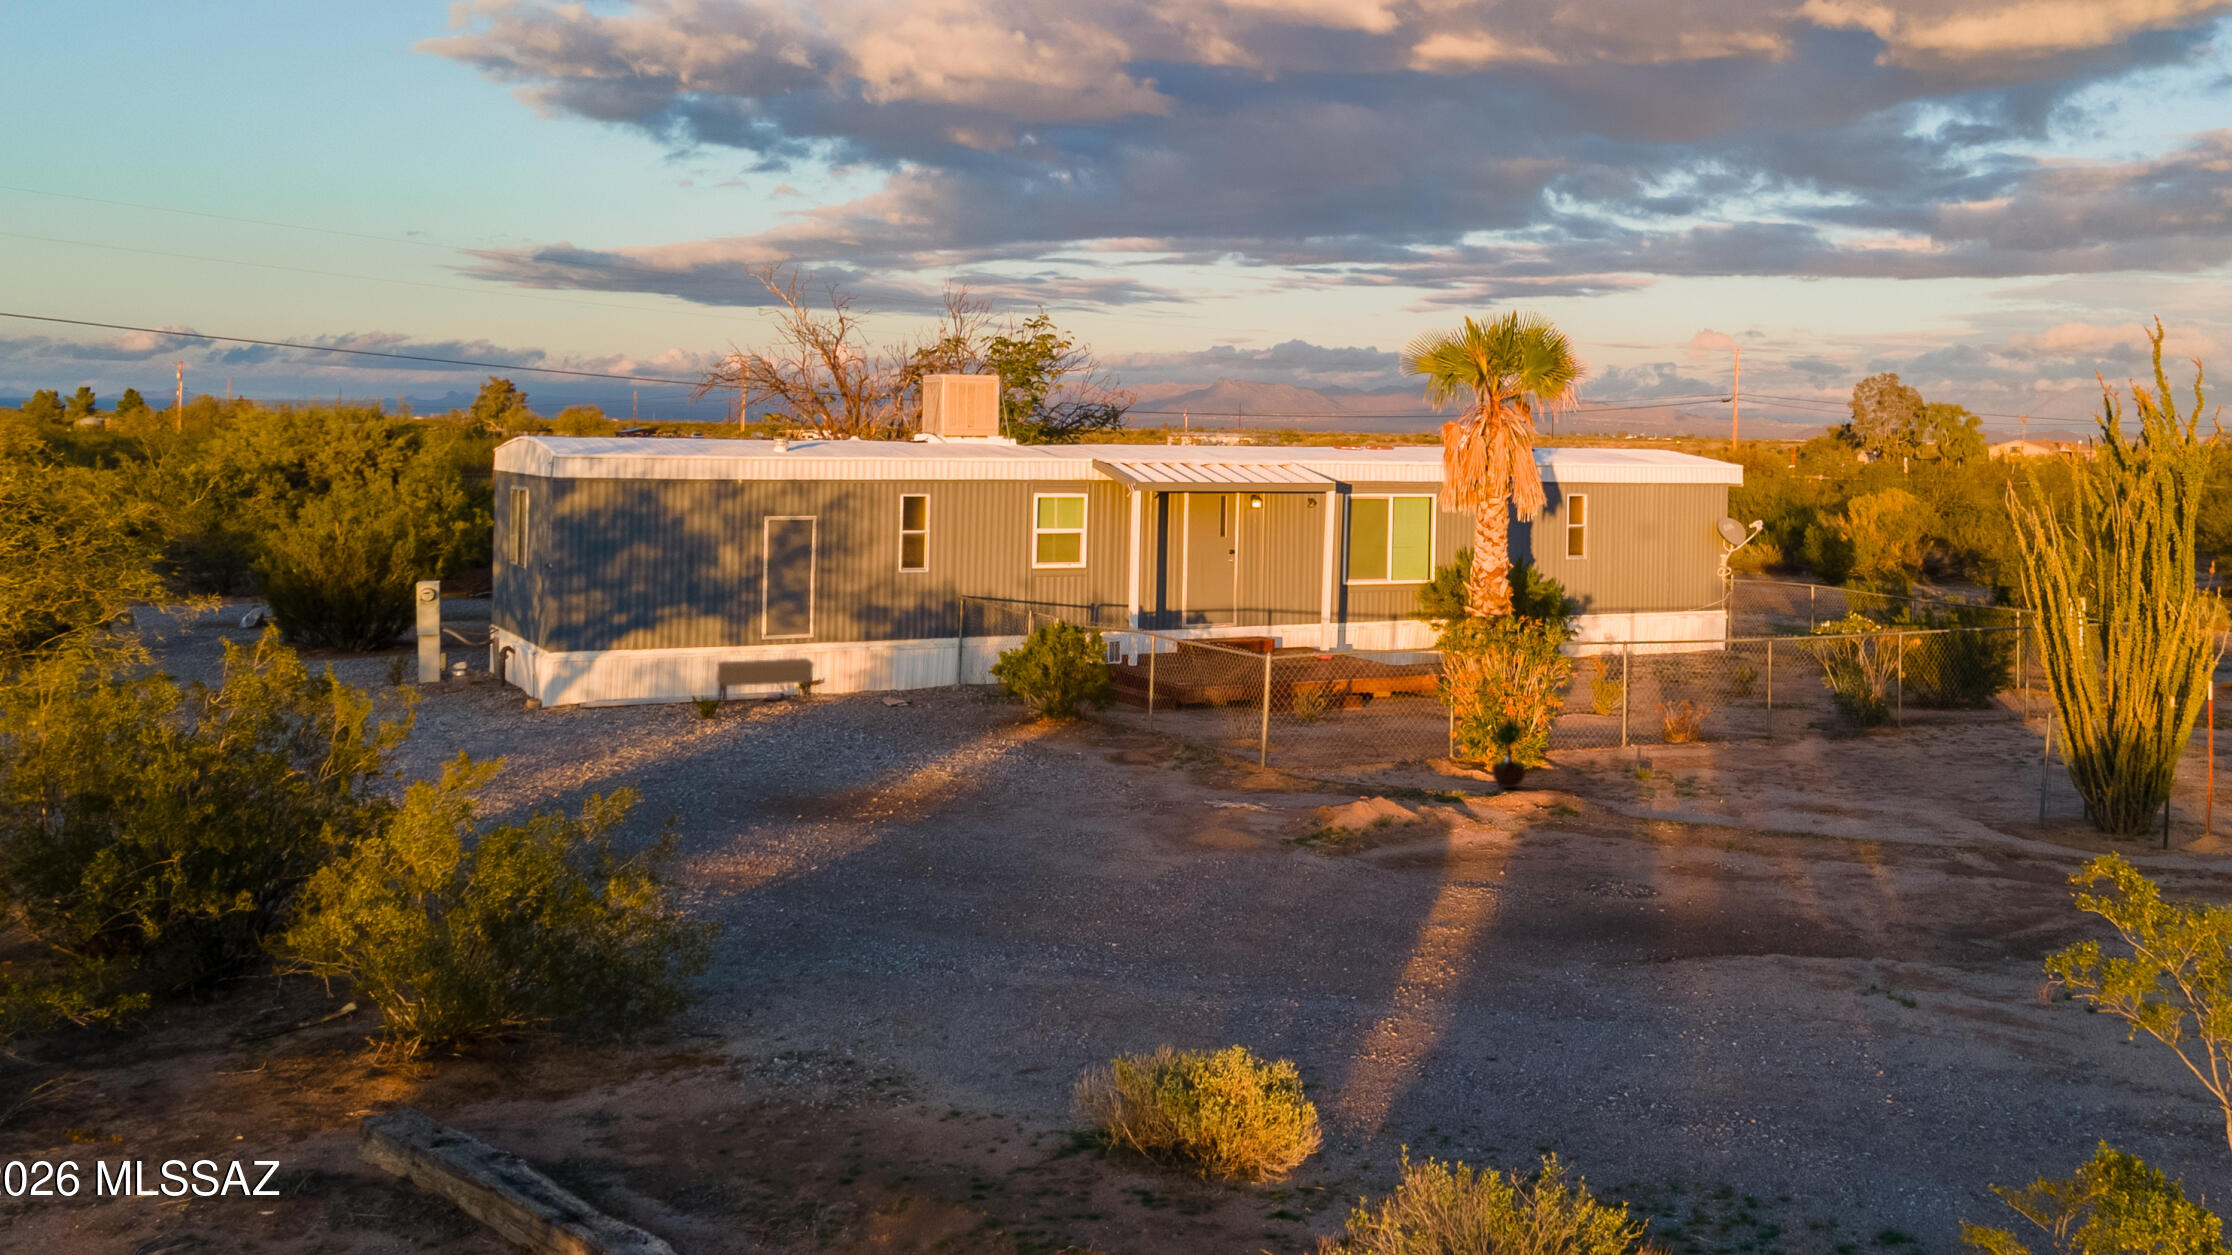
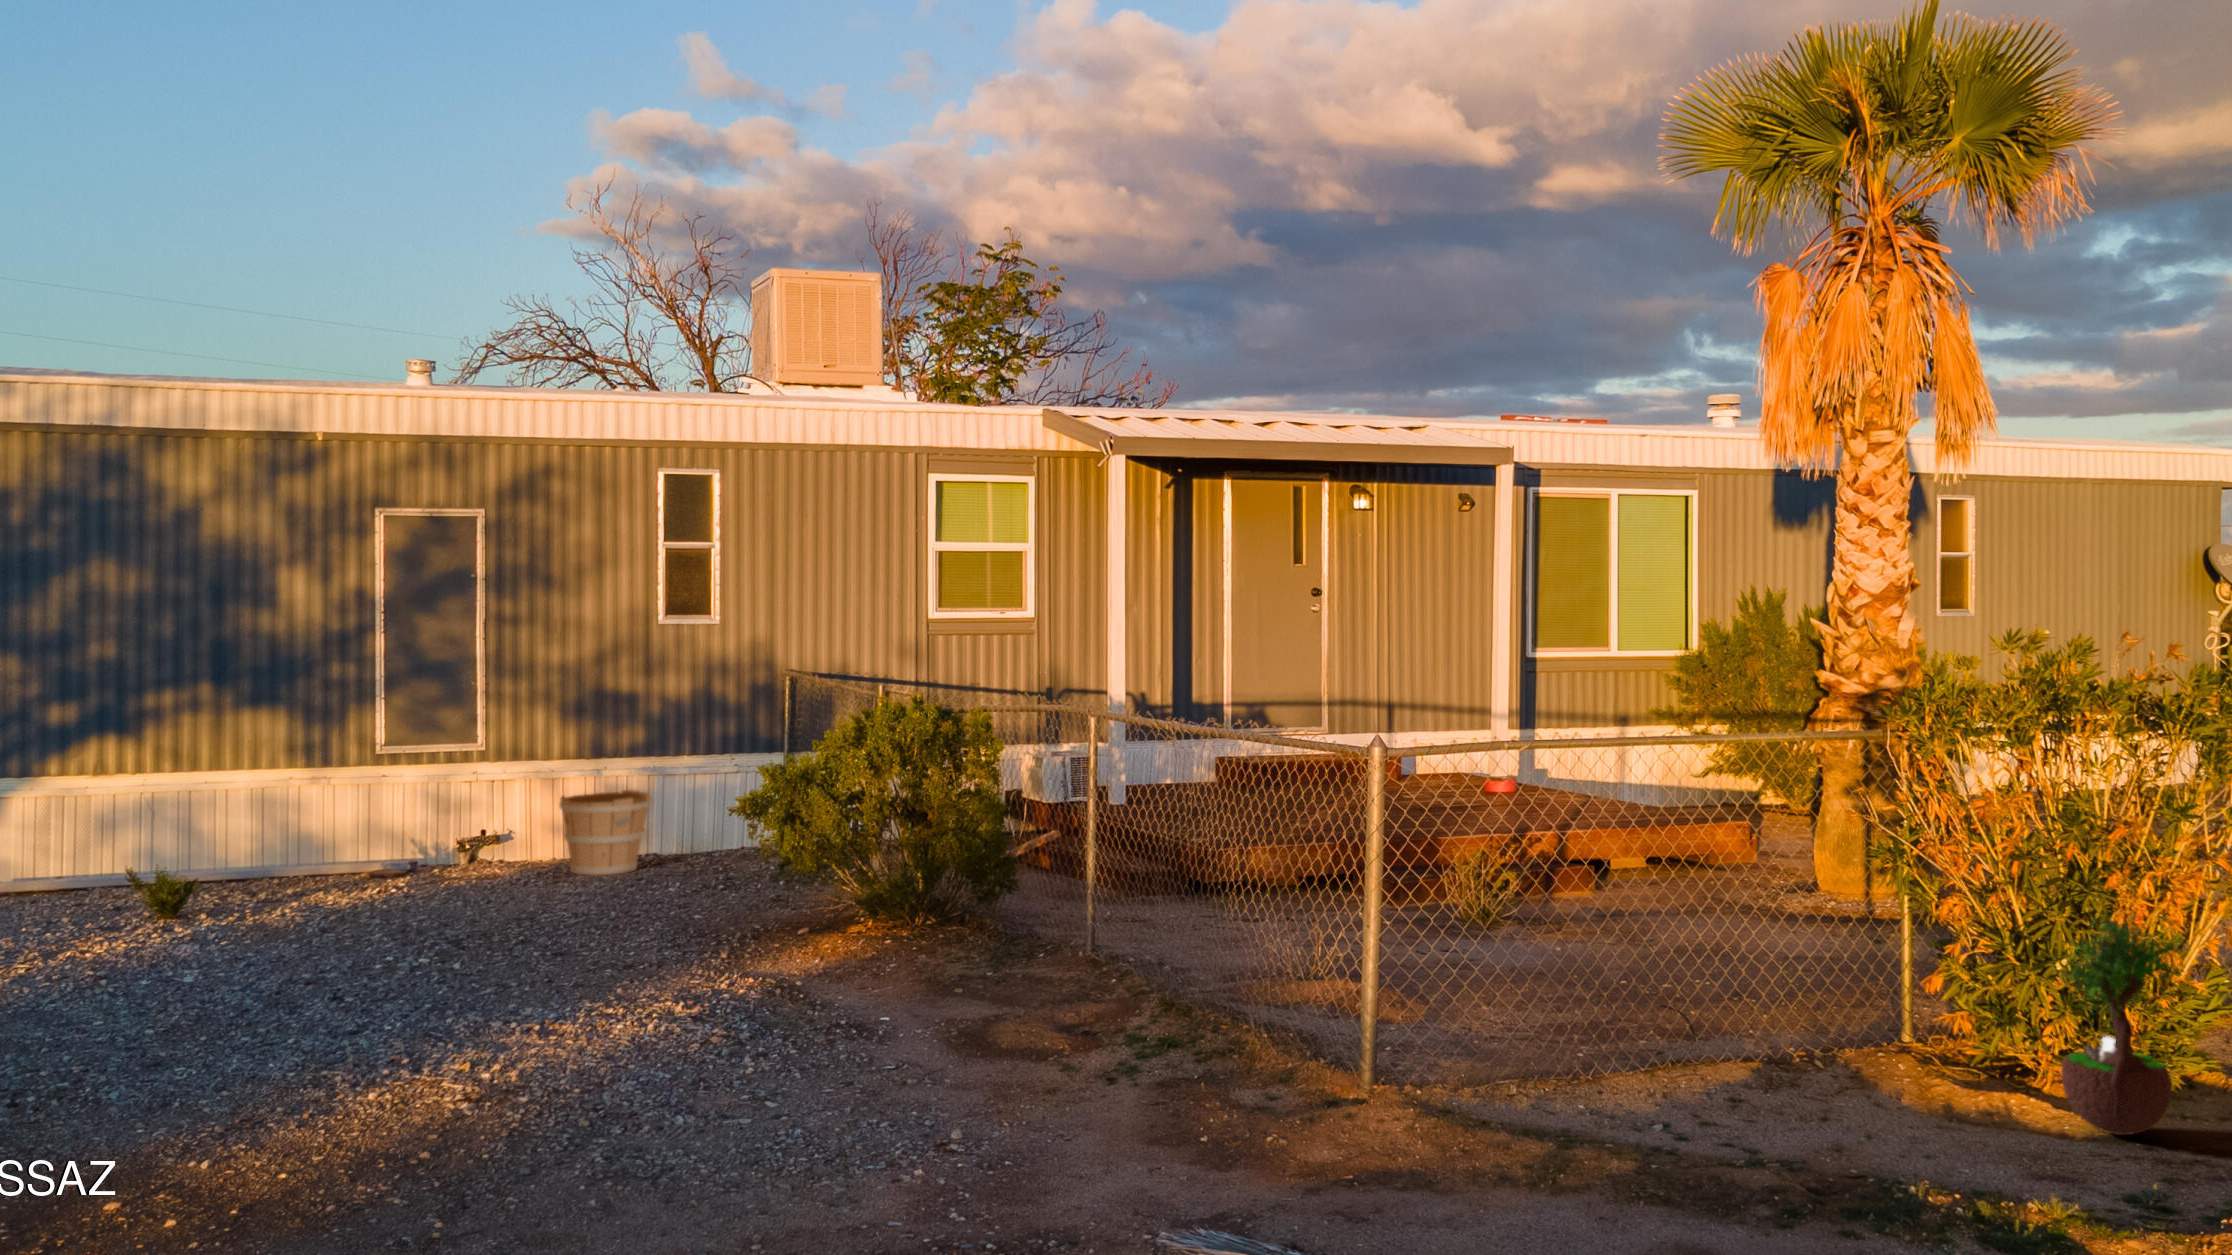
wooden bucket: none [857,656,902,698] -> present [559,790,652,876]
bench: present [717,658,813,703] -> none [263,795,463,890]

